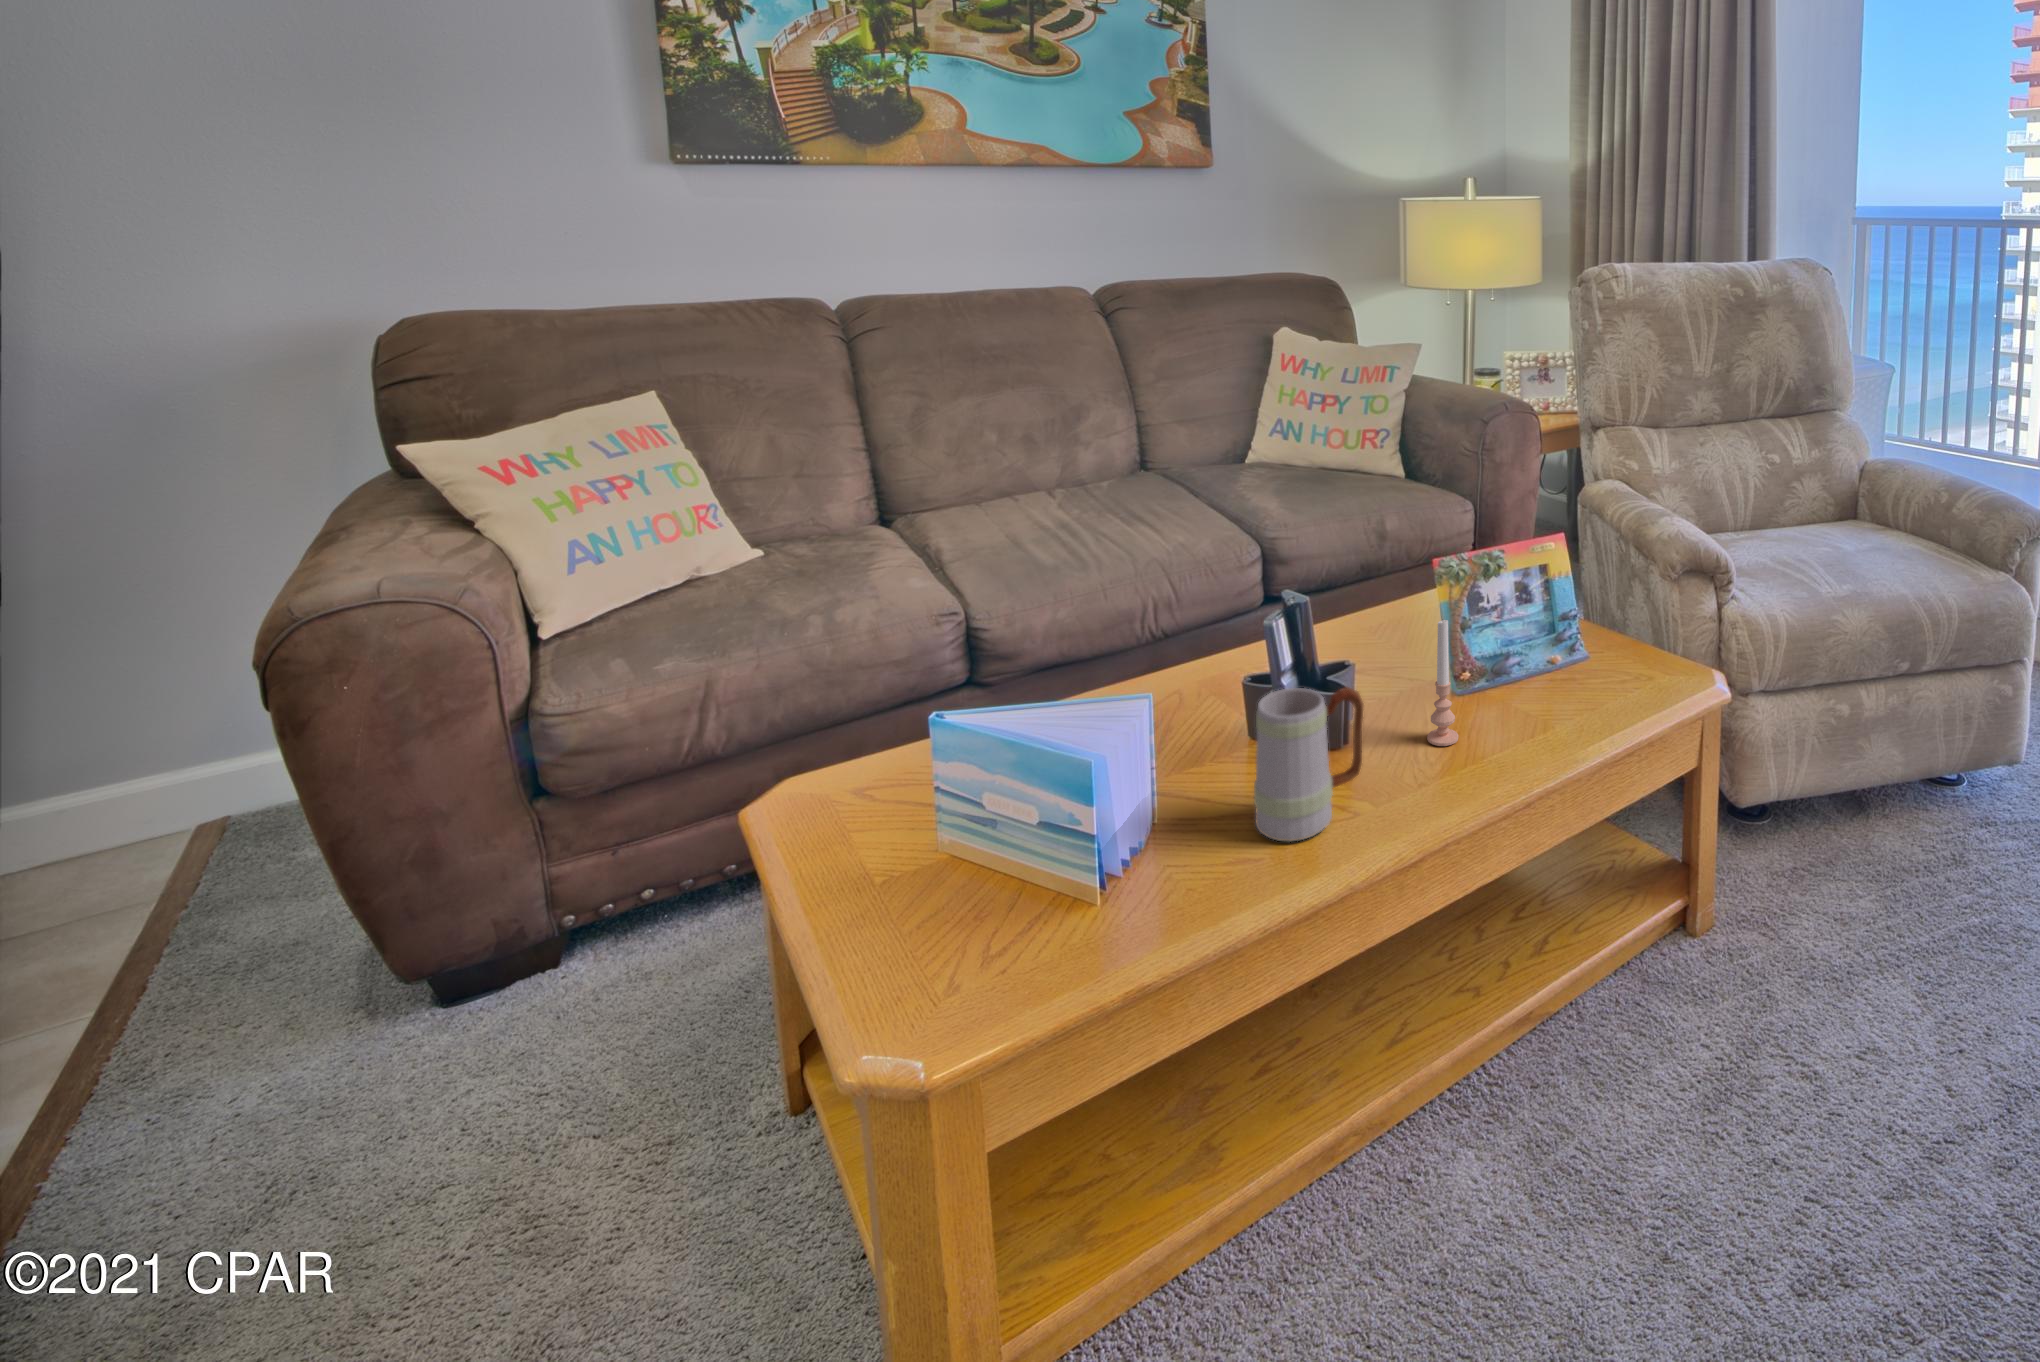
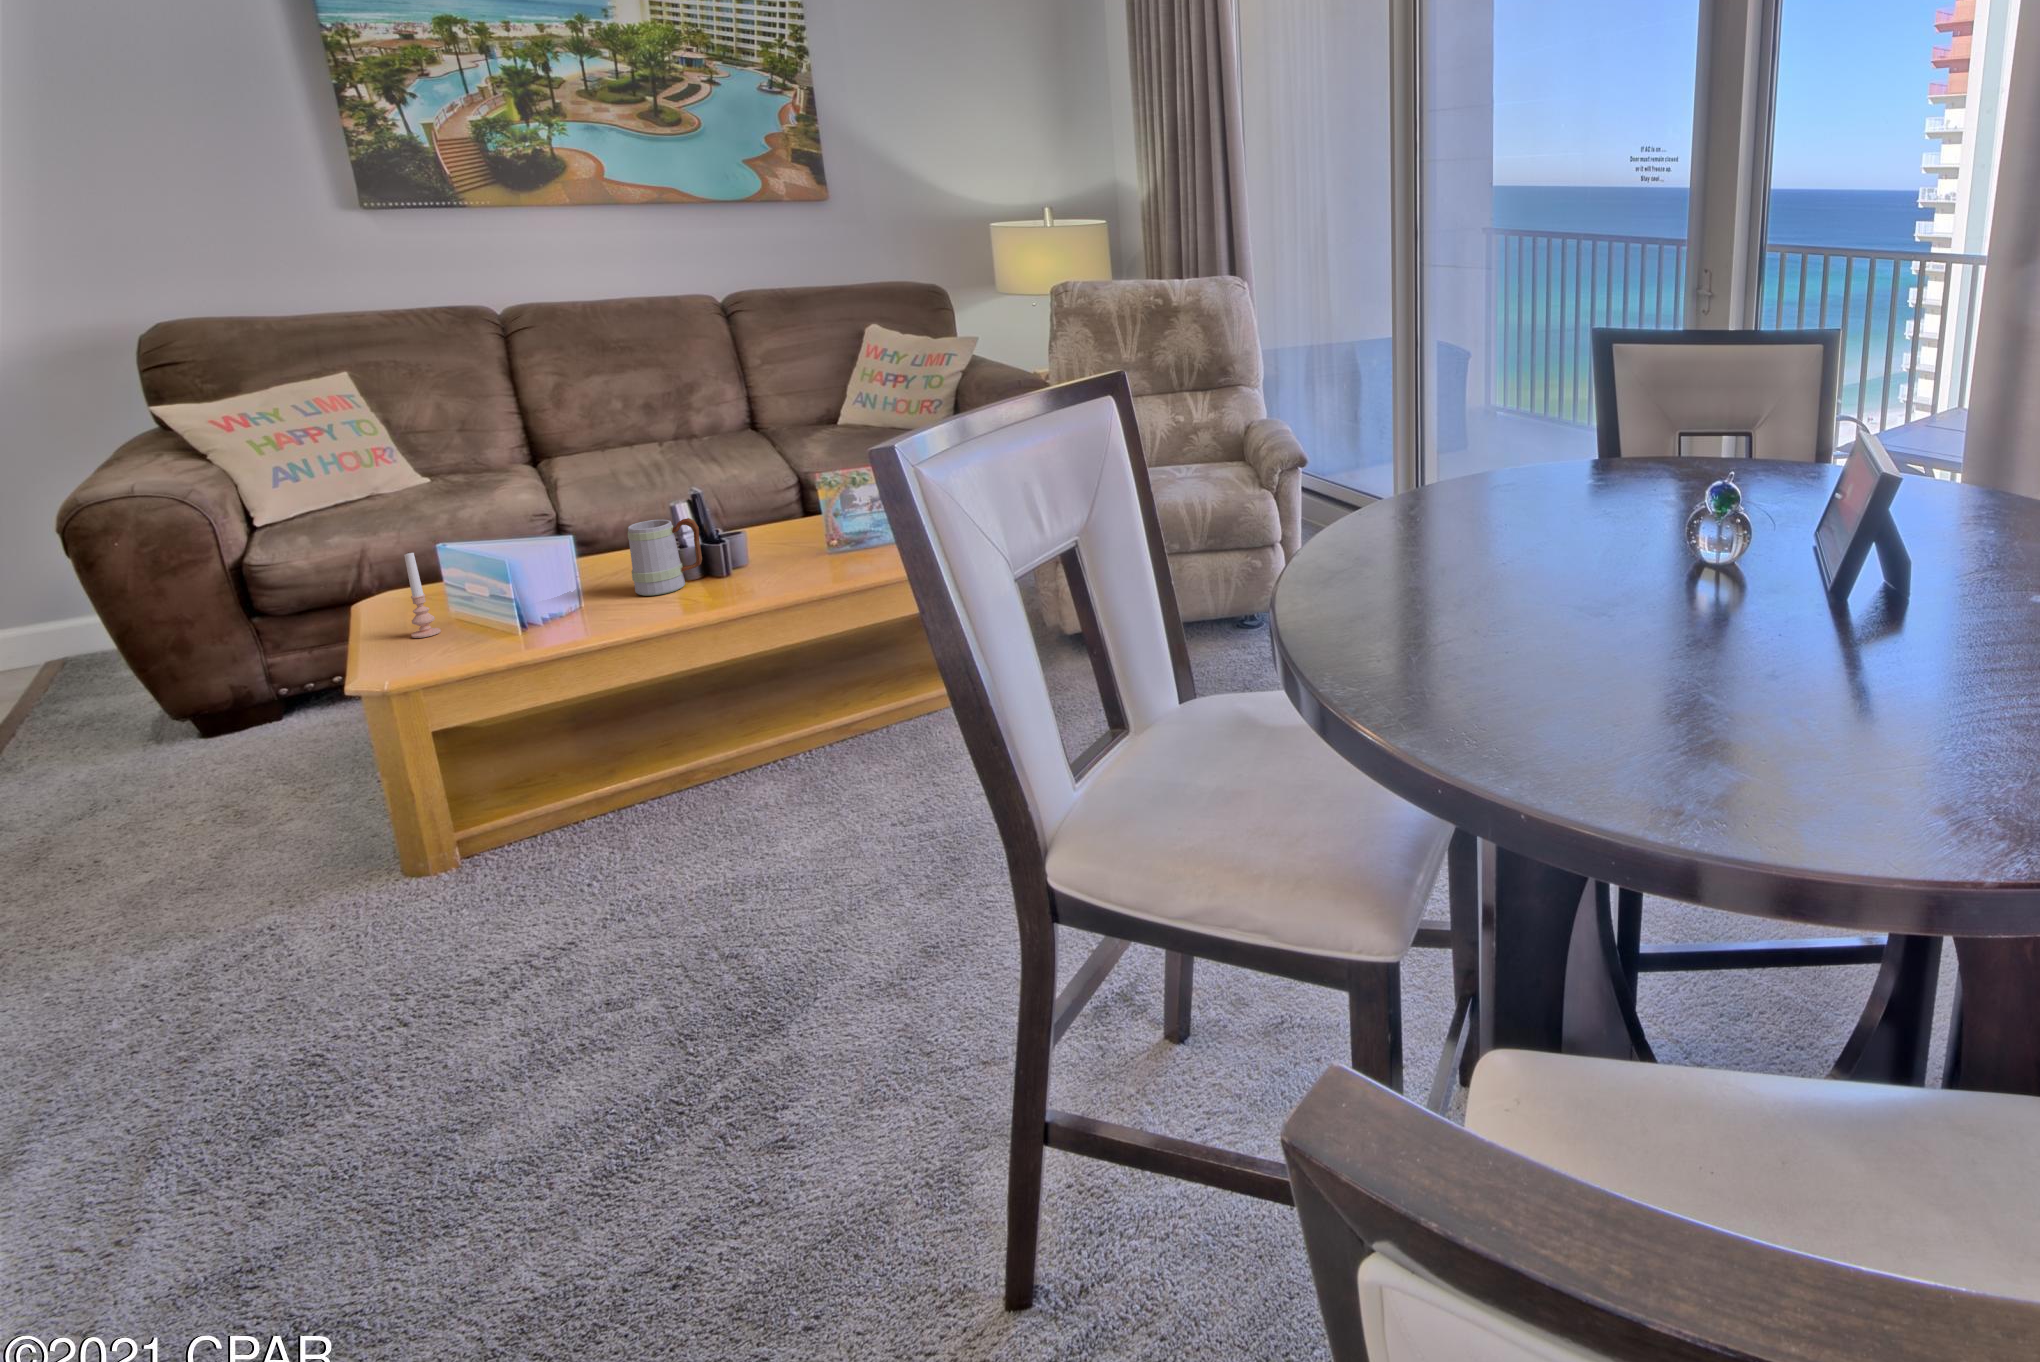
candle: present [1427,620,1458,746] -> present [404,552,441,638]

